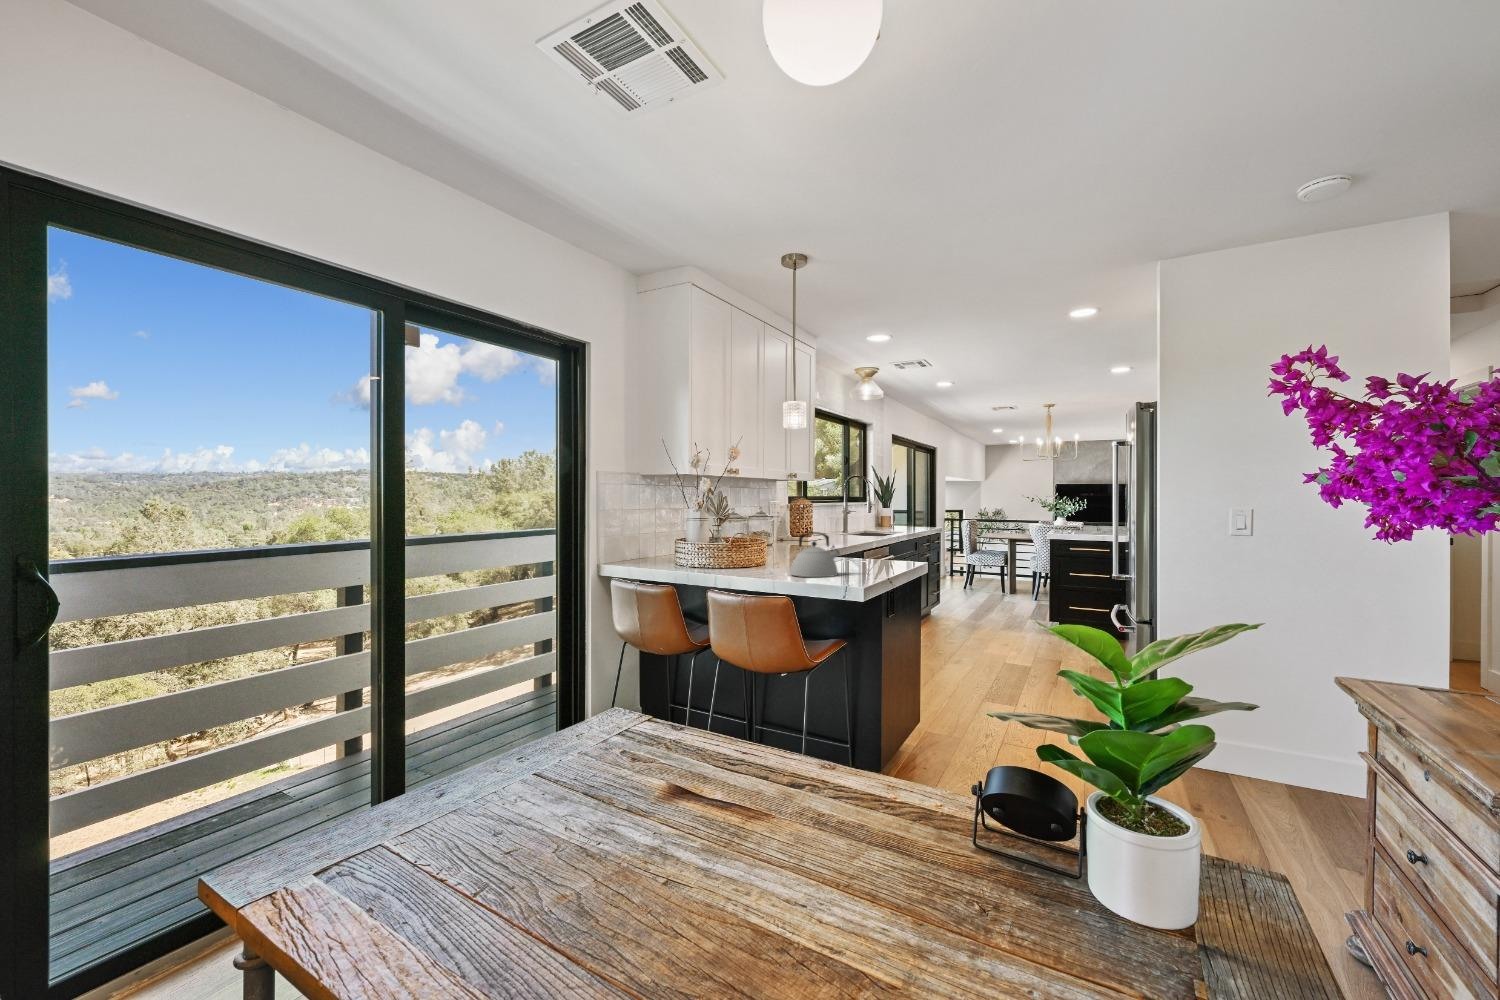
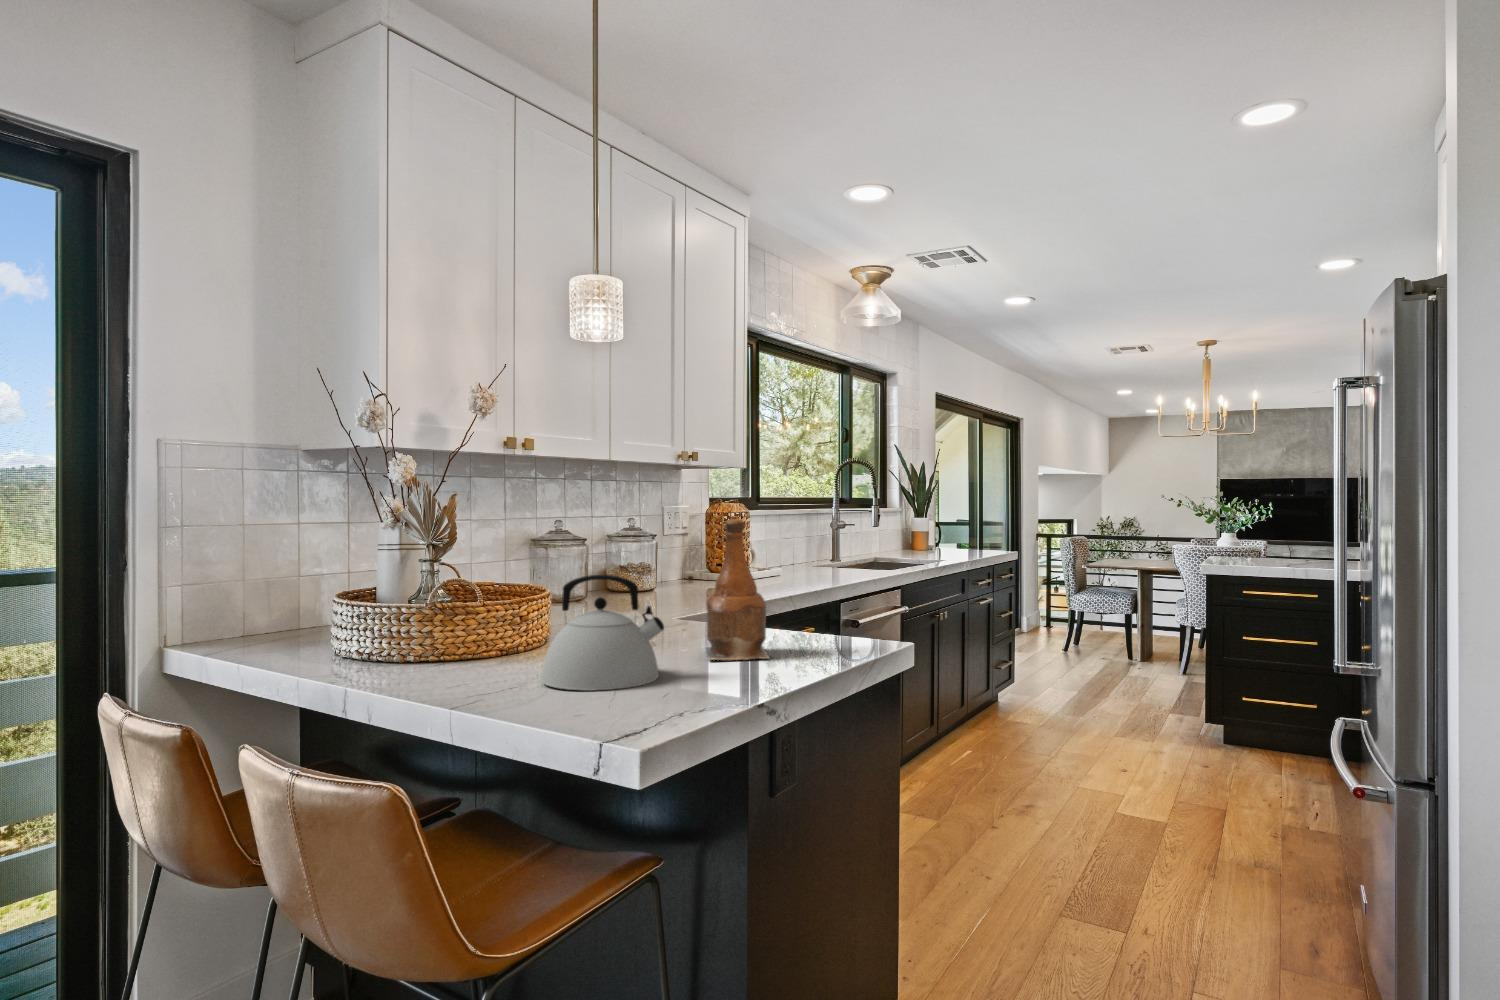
bottle: none [841,509,875,569] -> present [706,519,769,660]

